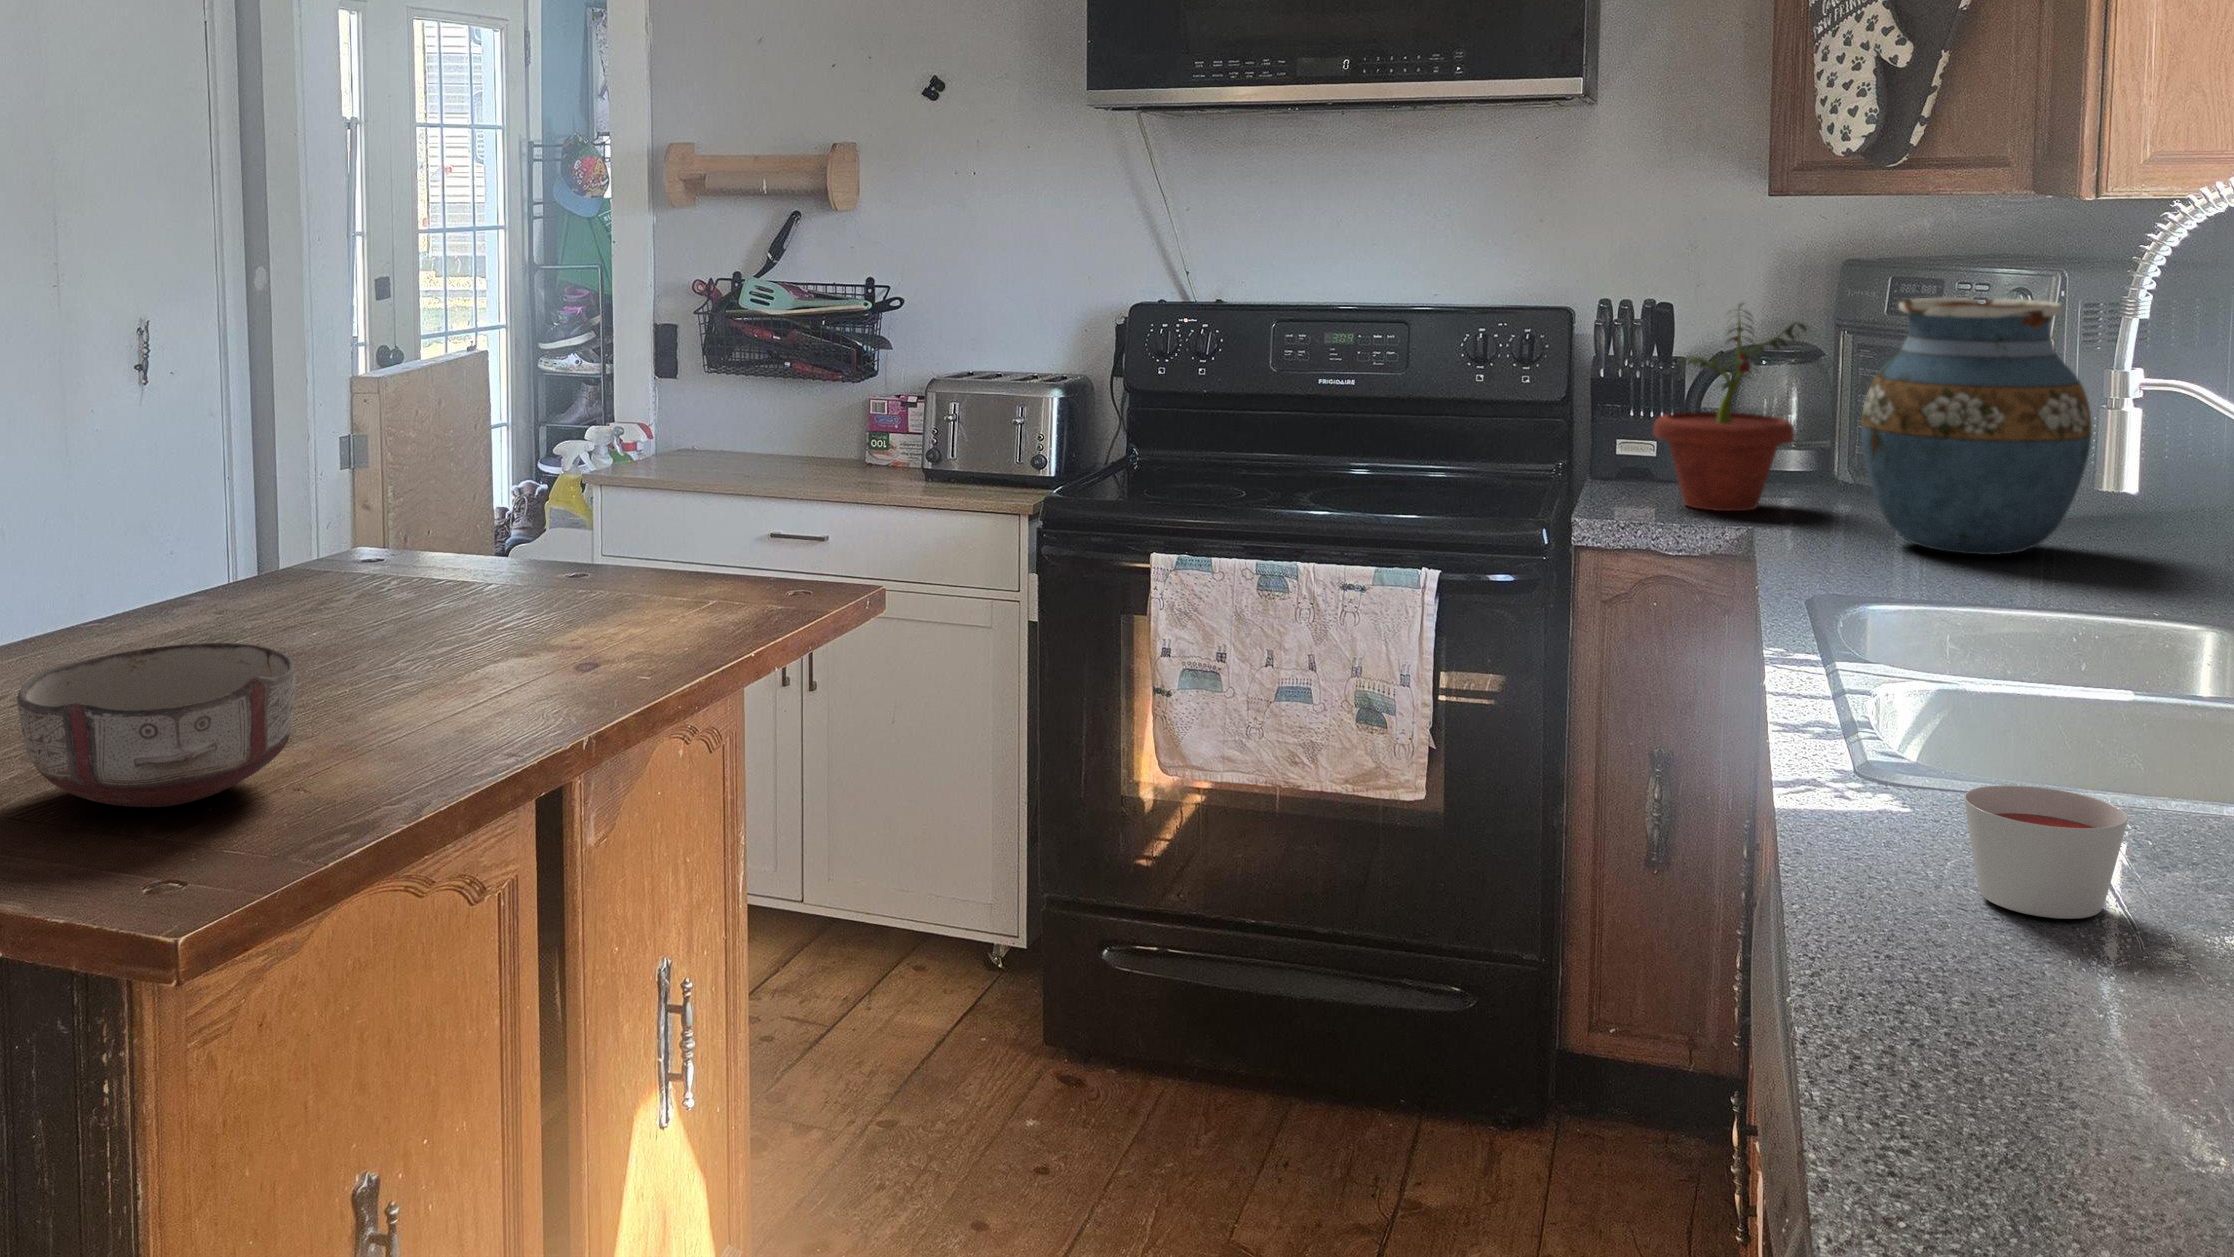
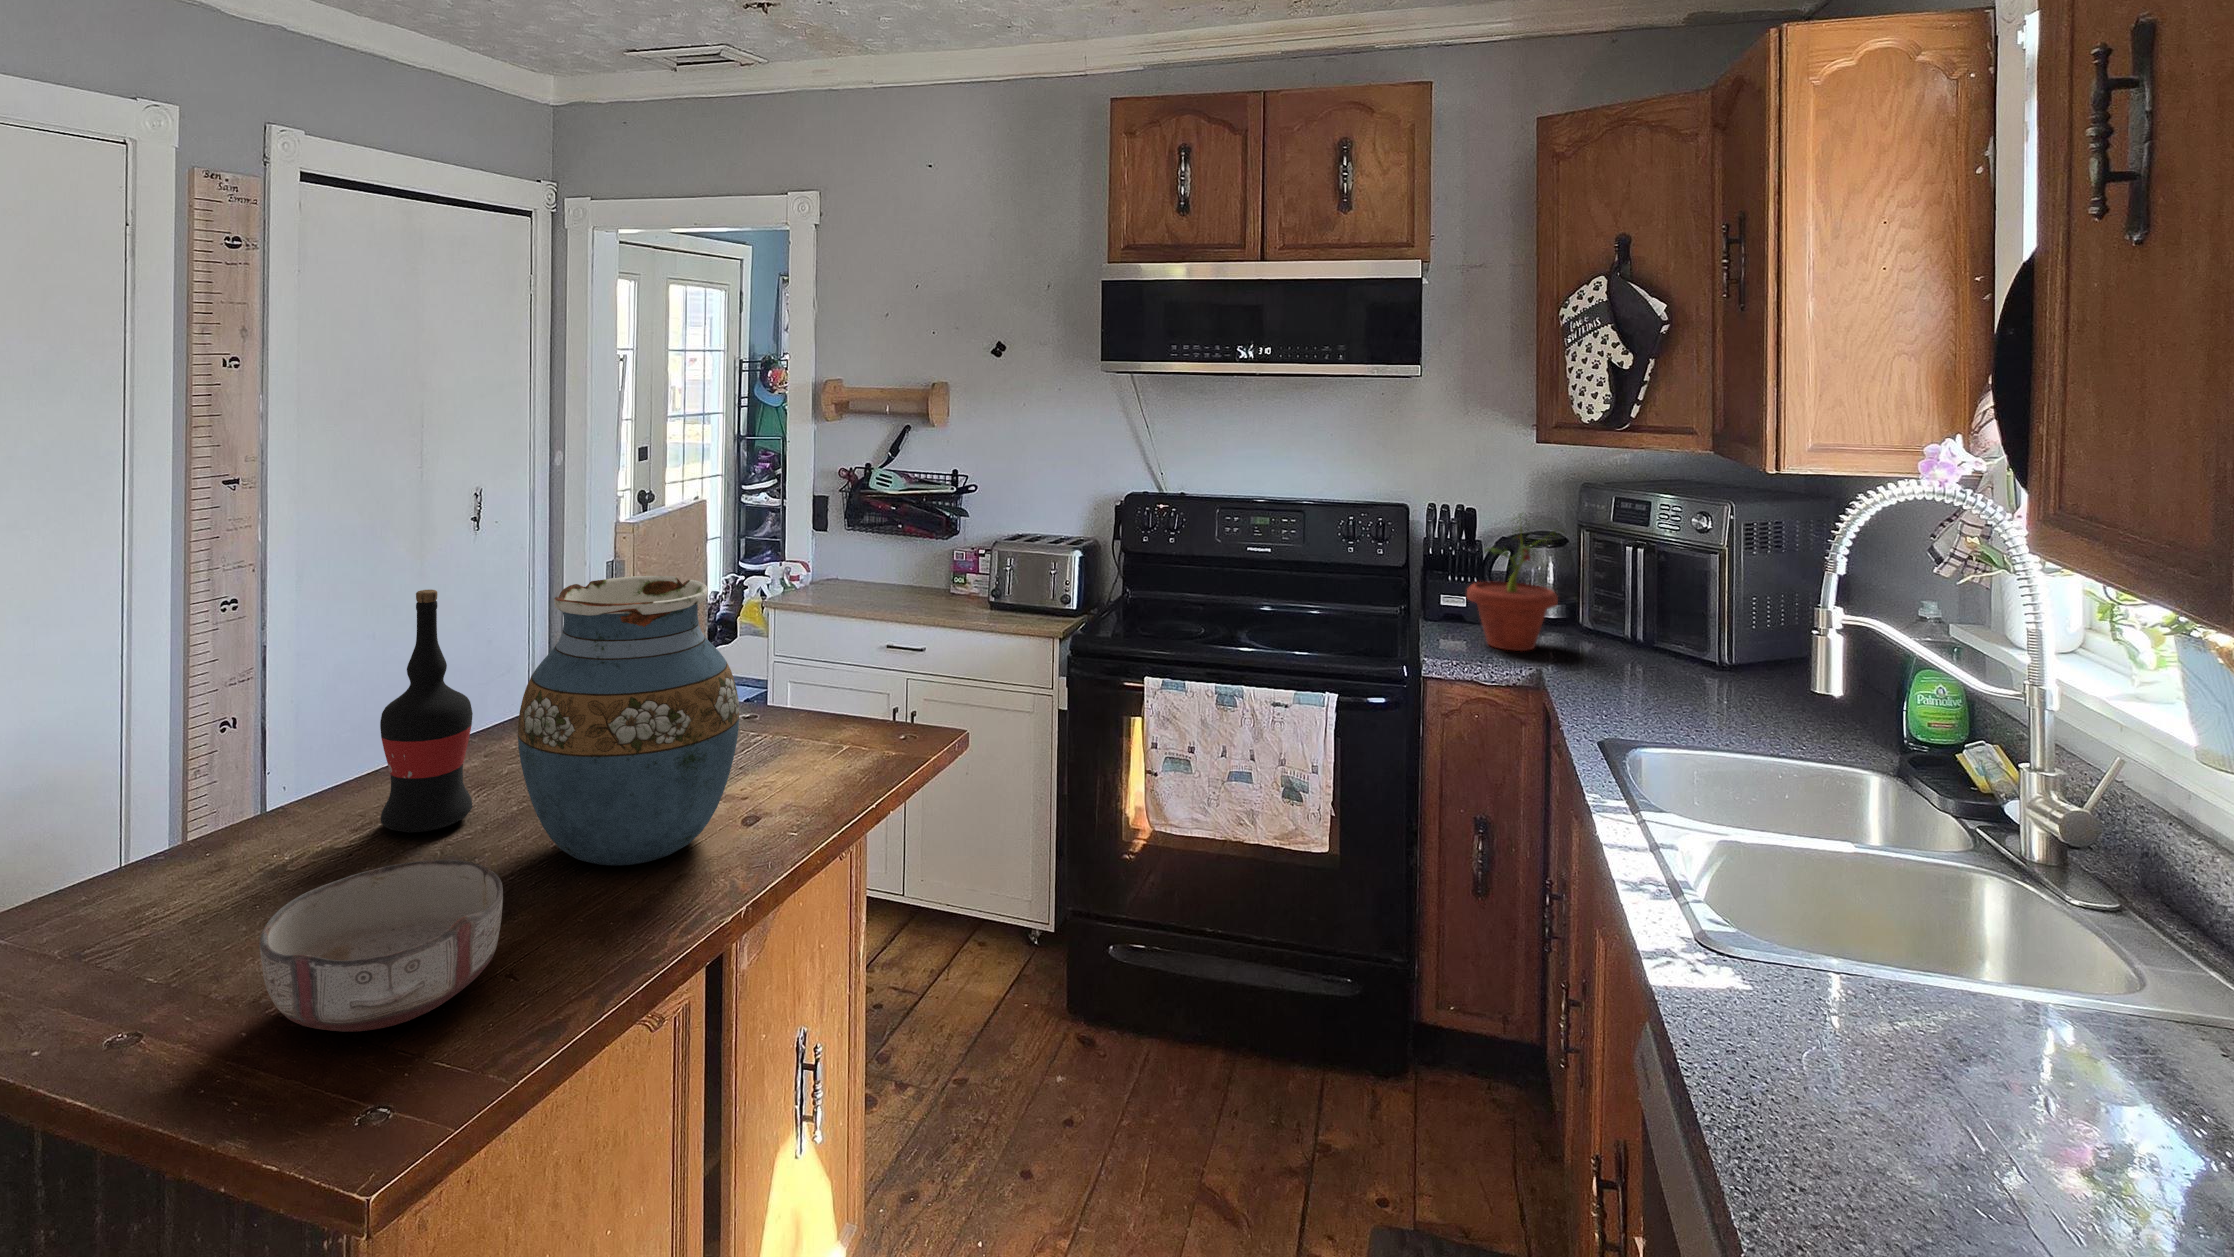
vase: present [1861,297,2092,555] -> present [518,576,739,865]
wine bottle: none [99,351,221,666] -> present [380,590,473,832]
candle: present [1964,785,2128,919] -> none [1833,1020,1973,1154]

